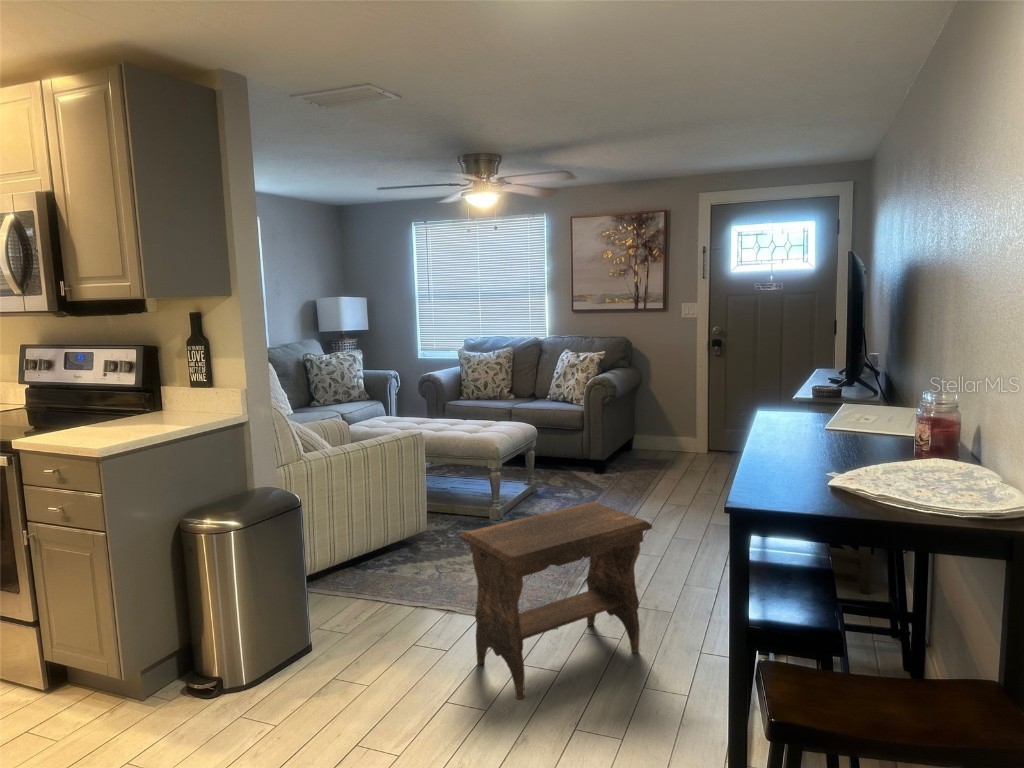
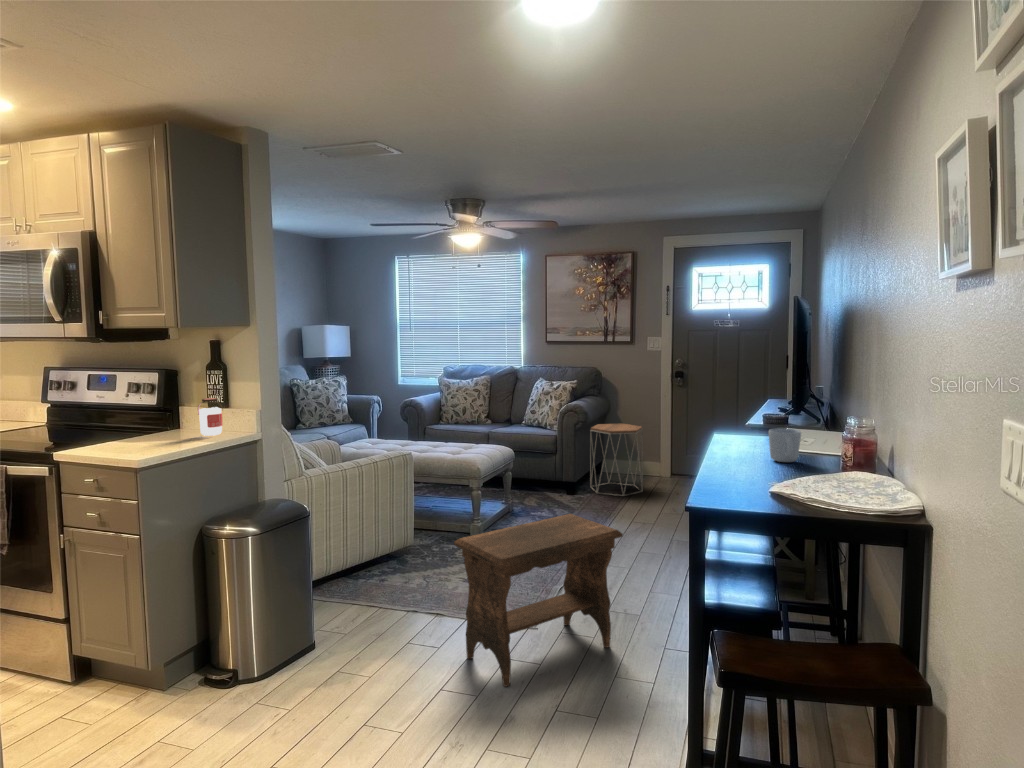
jar: none [176,377,204,419] -> present [198,398,223,436]
side table: none [620,397,679,476] -> present [590,424,643,496]
mug: none [825,405,865,446] -> present [768,428,801,462]

